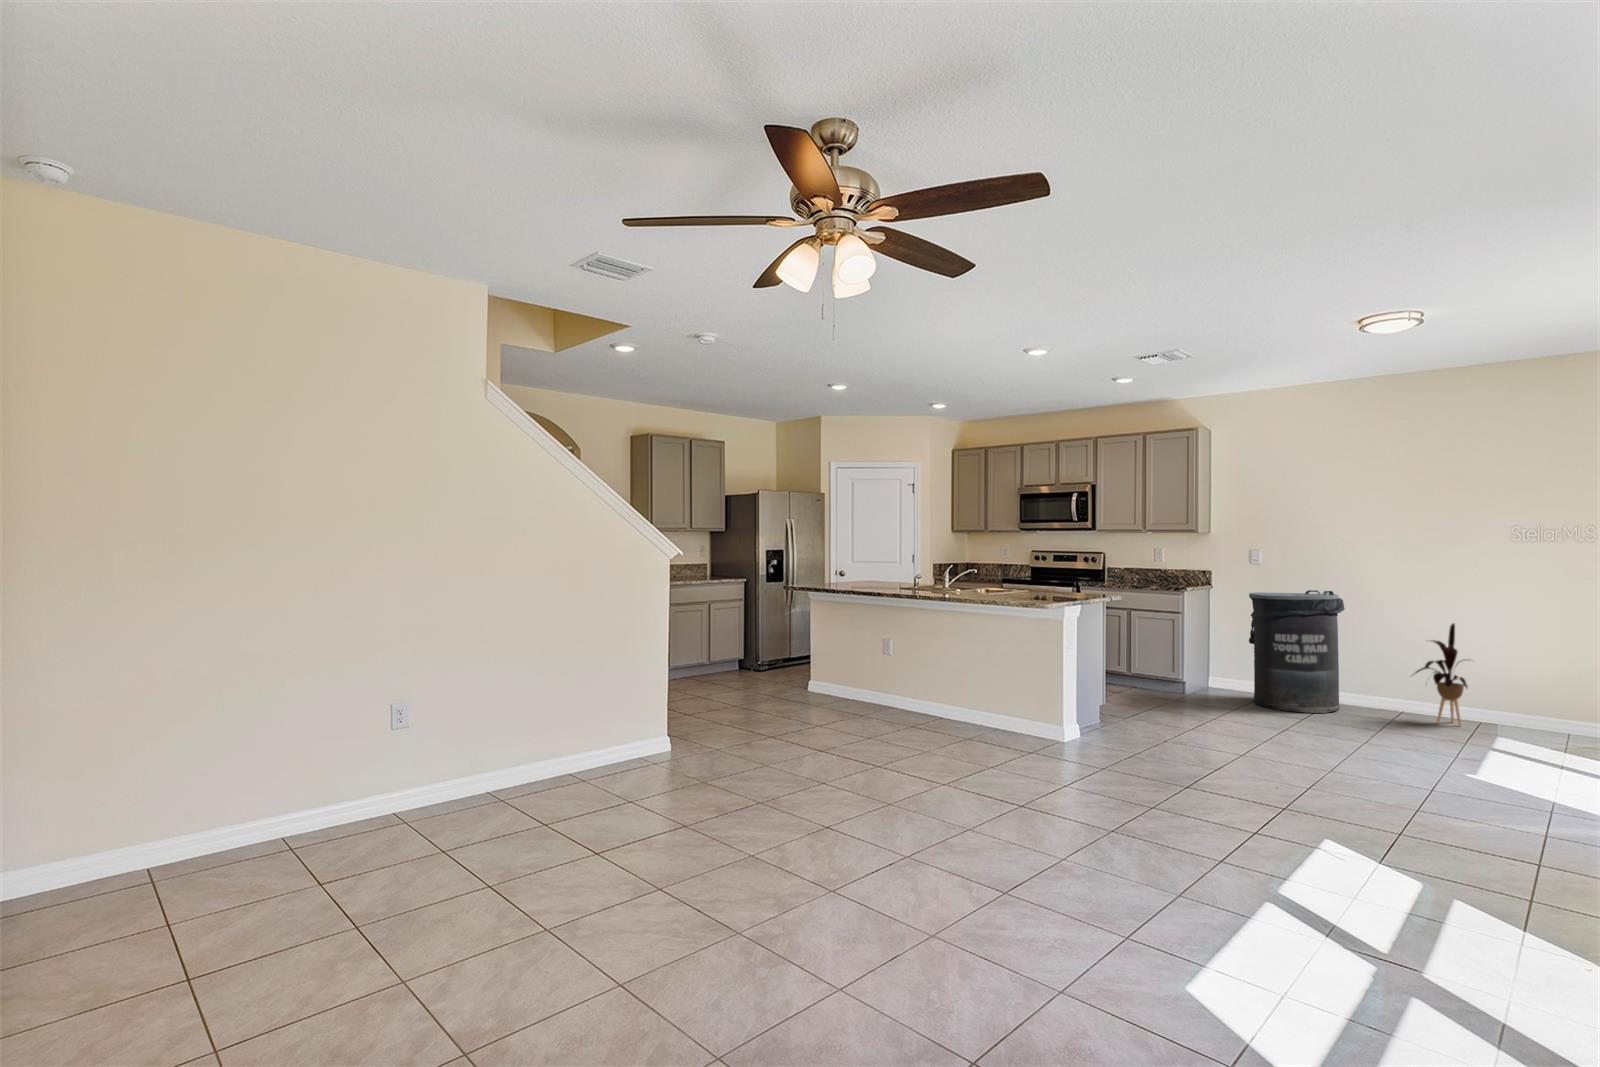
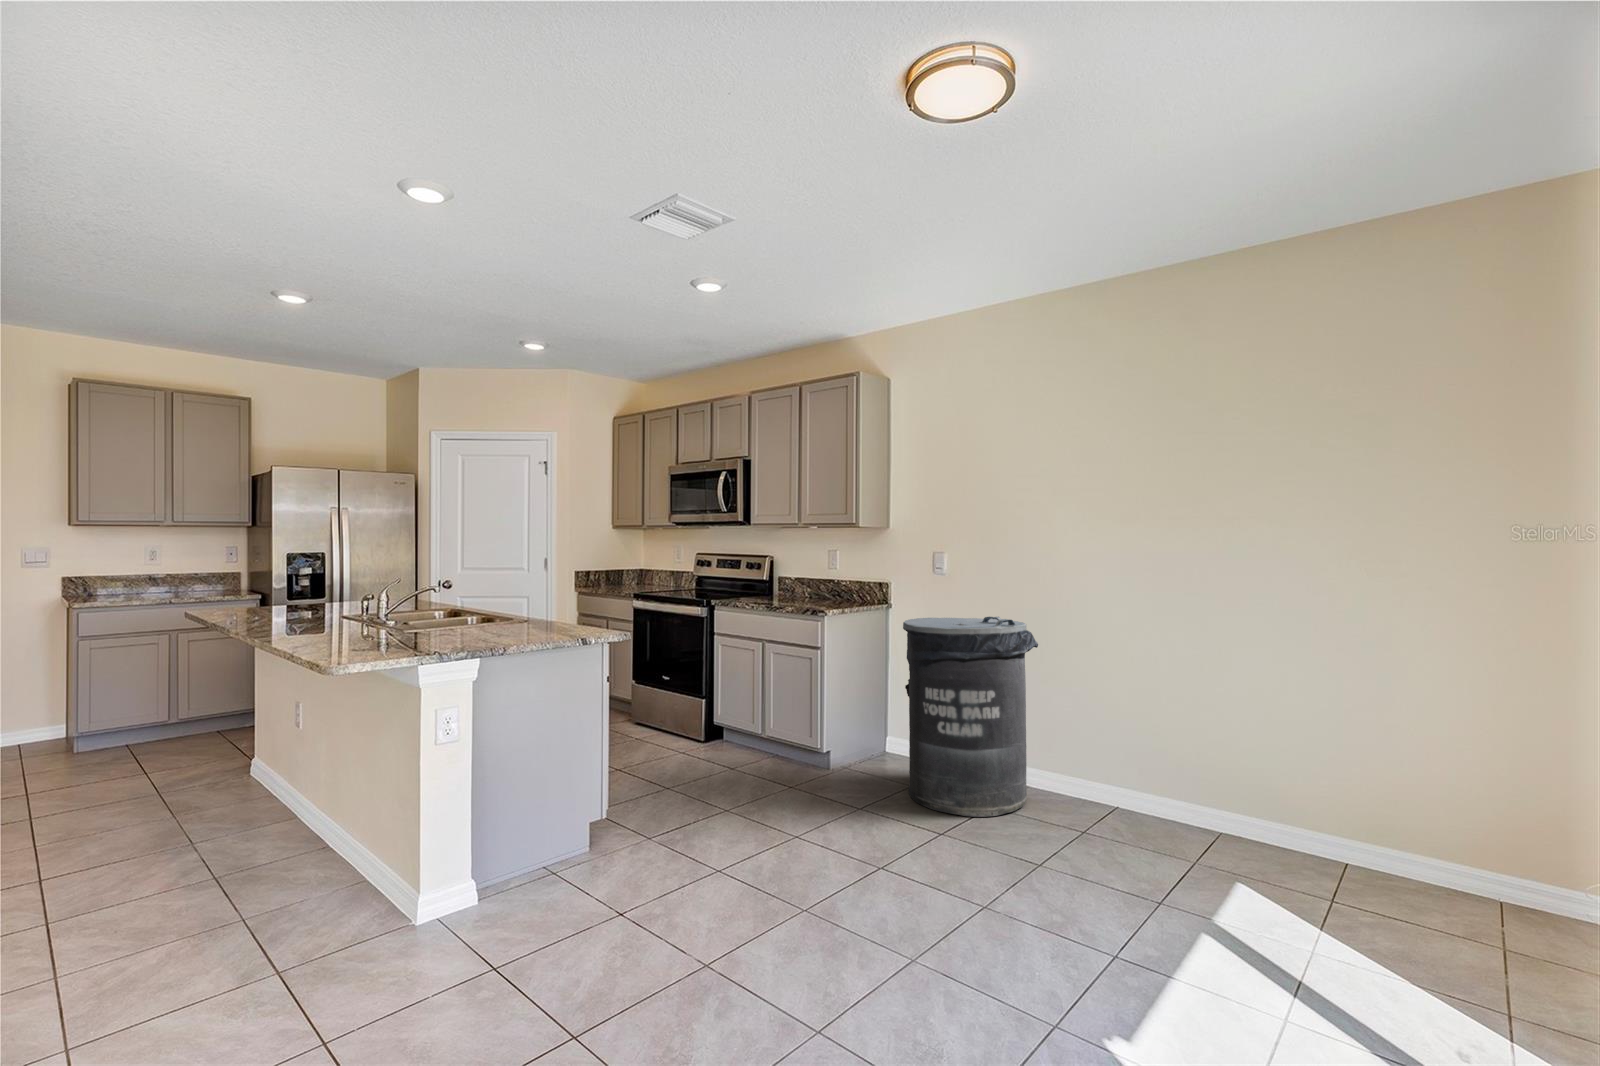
house plant: present [1415,624,1467,726] -> none [1114,679,1212,852]

